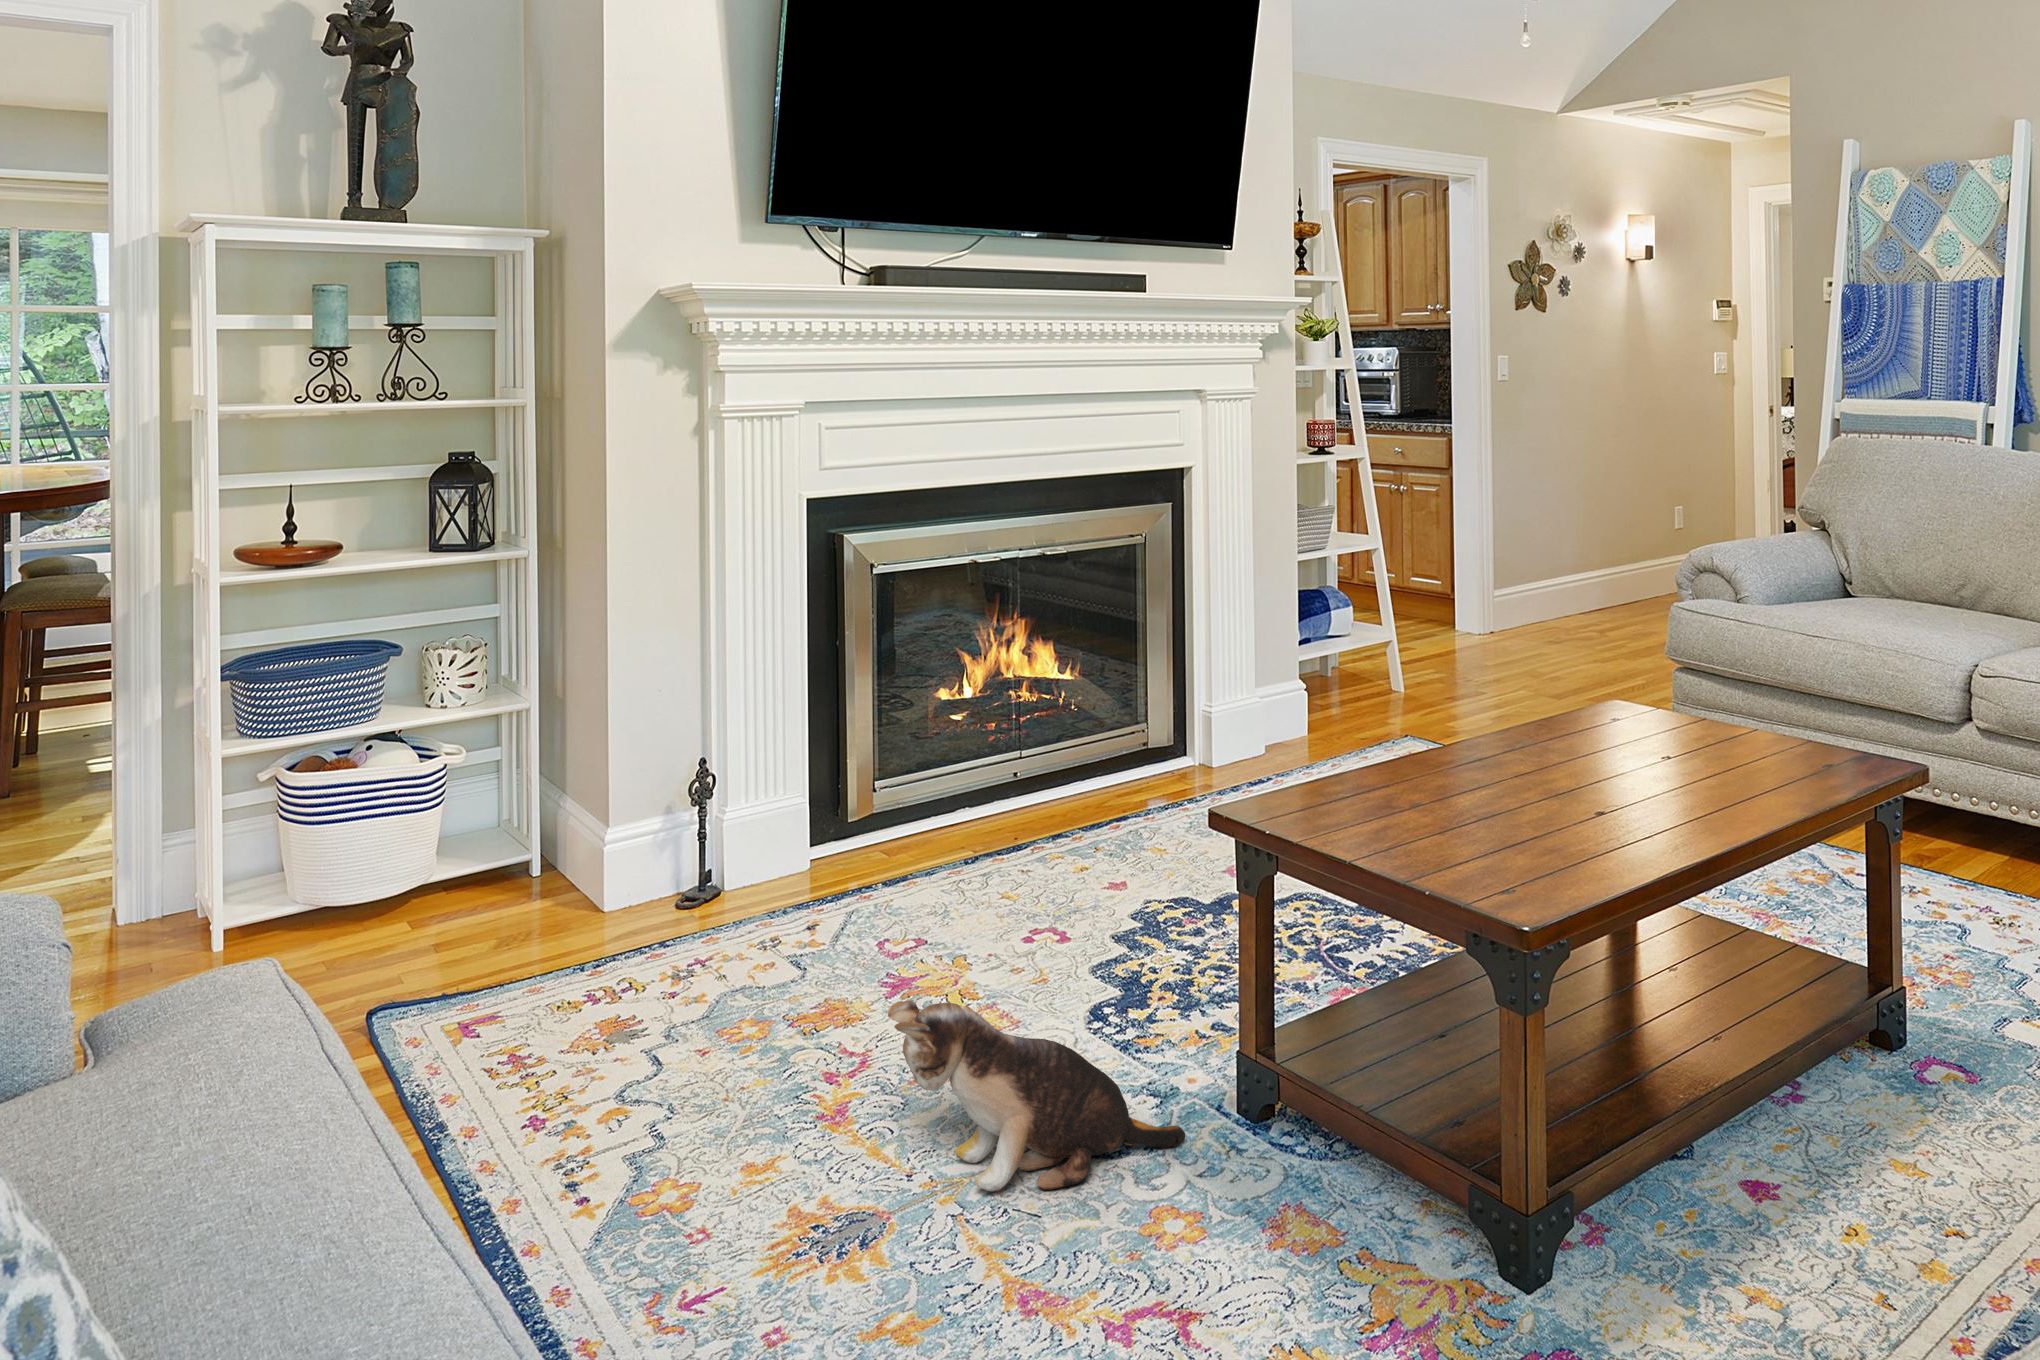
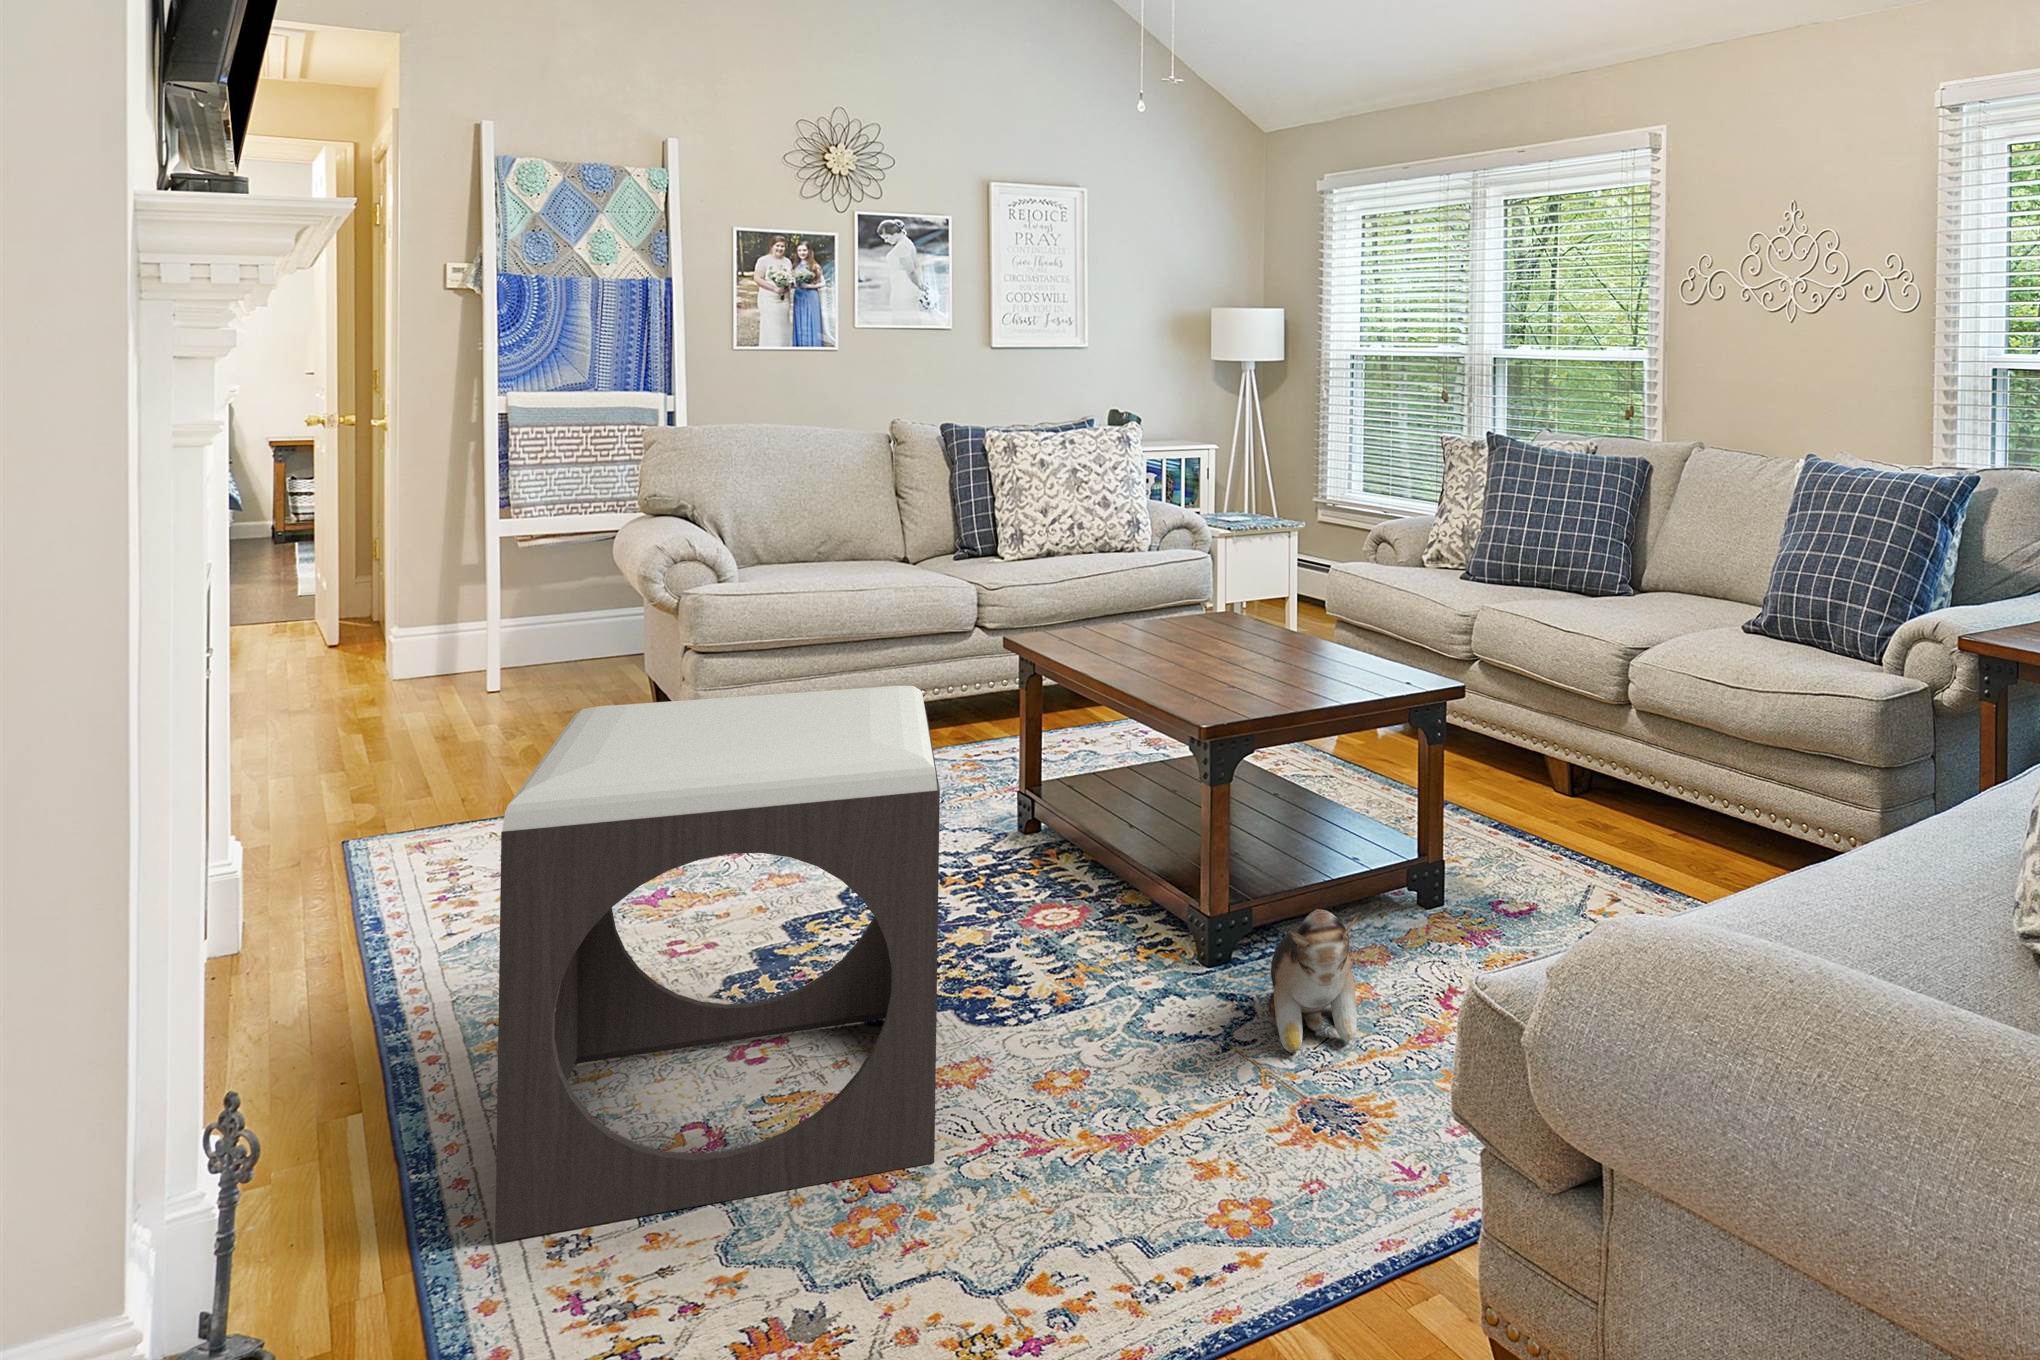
footstool: none [737,622,1080,1029] -> present [495,686,940,1243]

